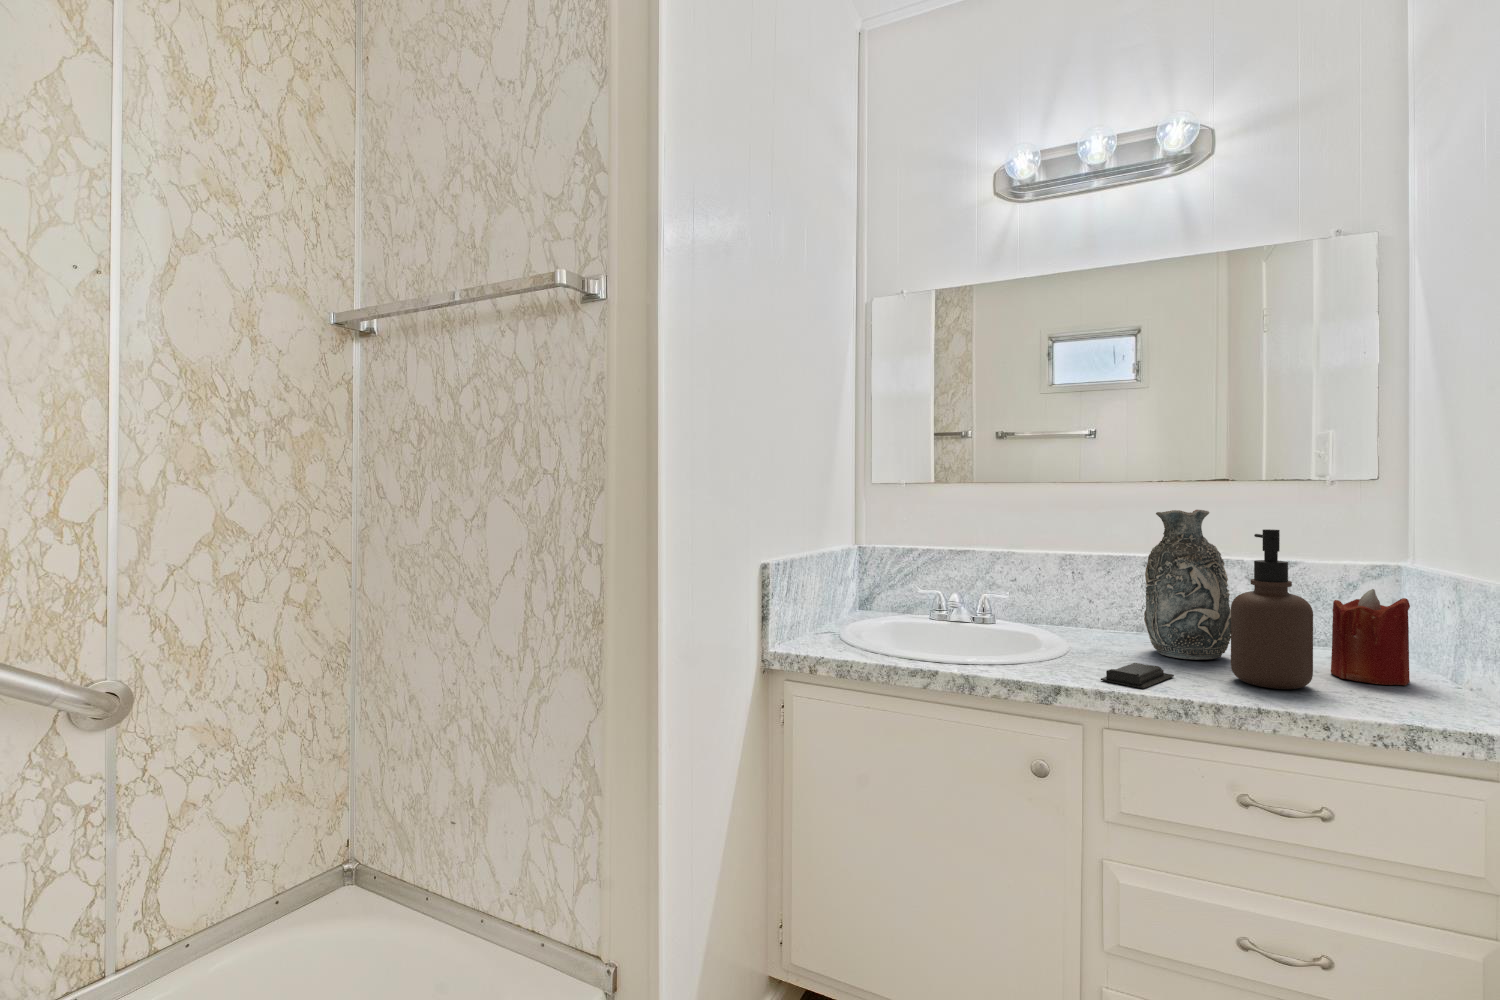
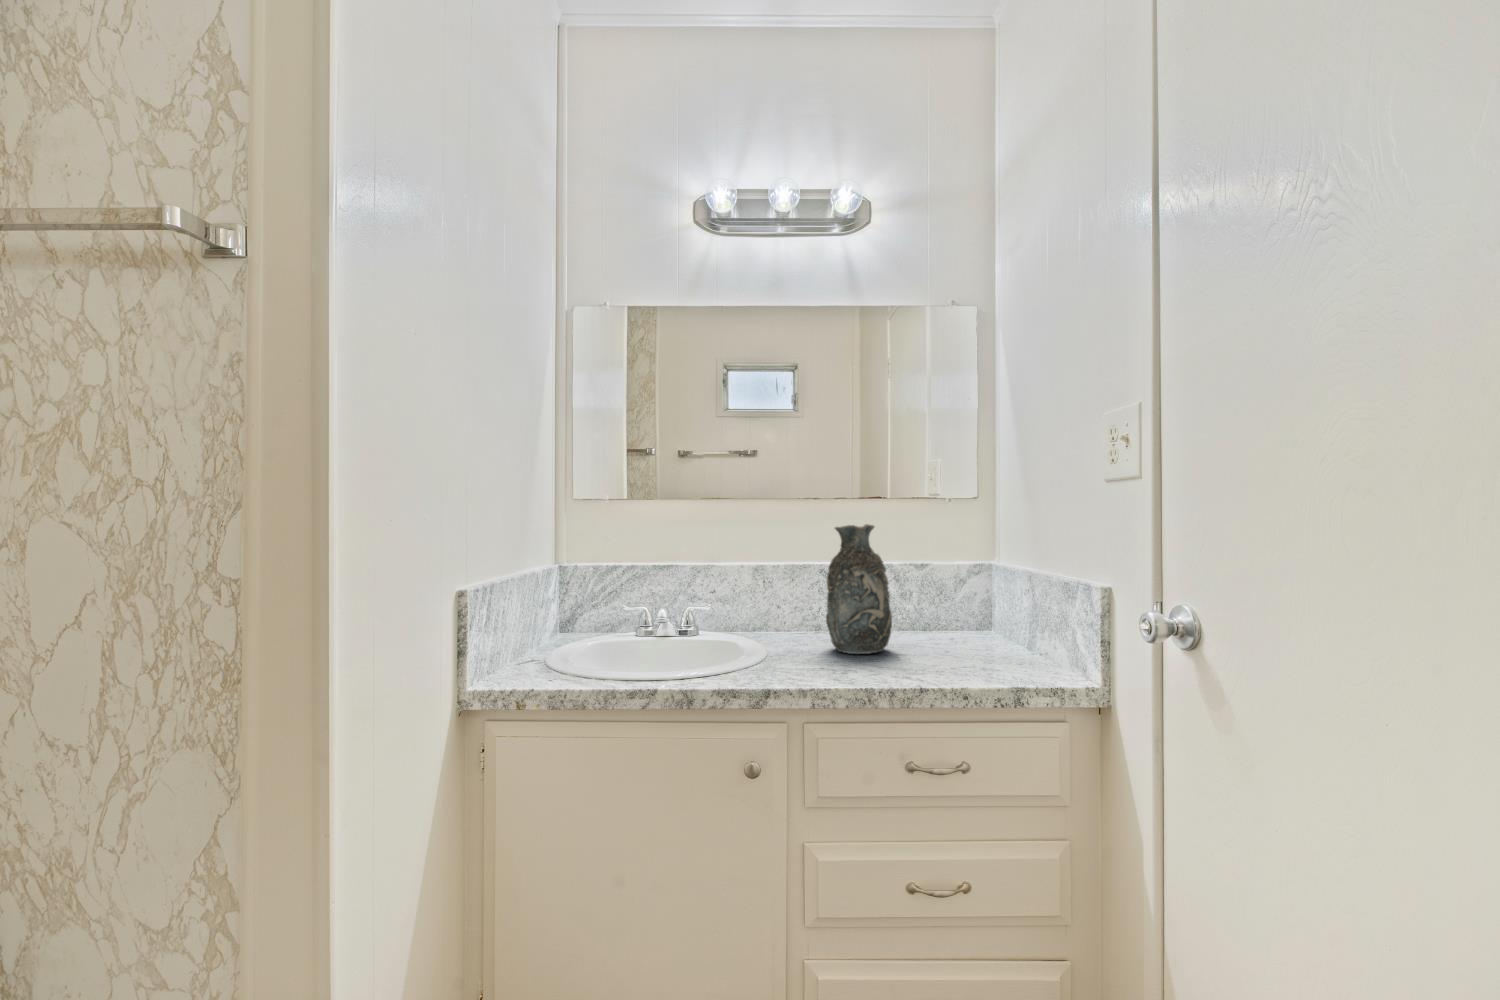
soap dispenser: present [1231,529,1313,689] -> none [895,541,952,672]
candle: present [1331,589,1410,685] -> none [960,586,1010,661]
soap bar: present [1101,663,1174,688] -> none [800,661,855,683]

